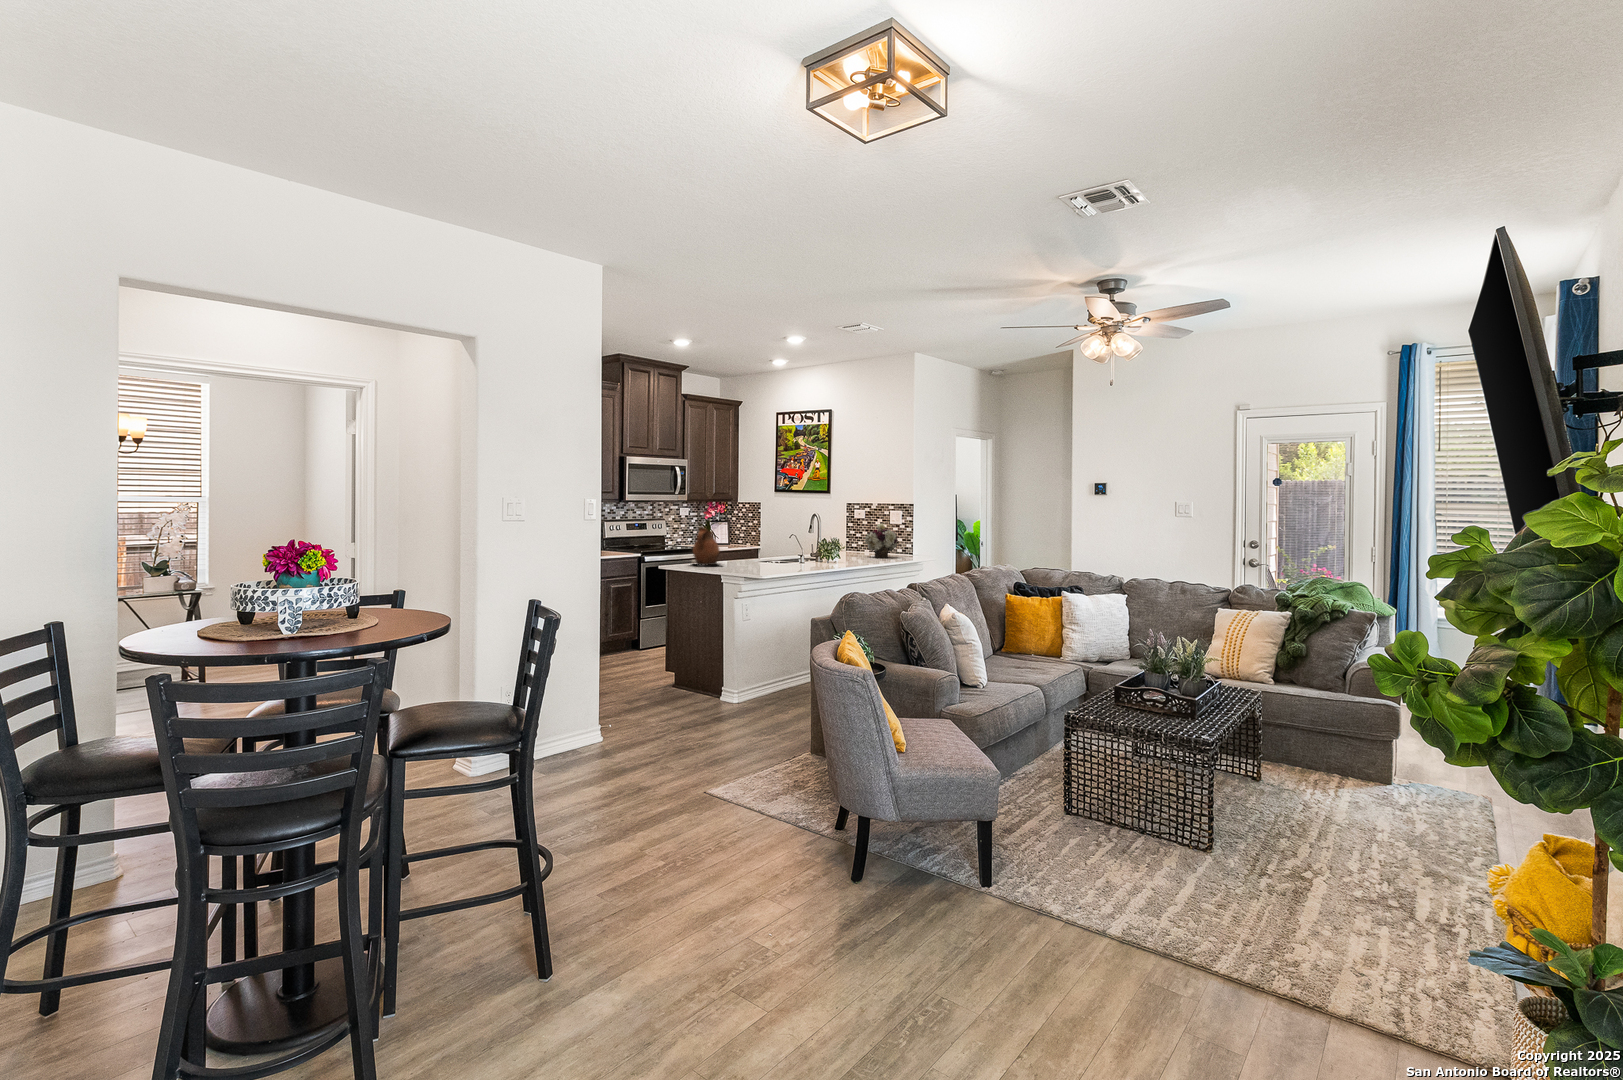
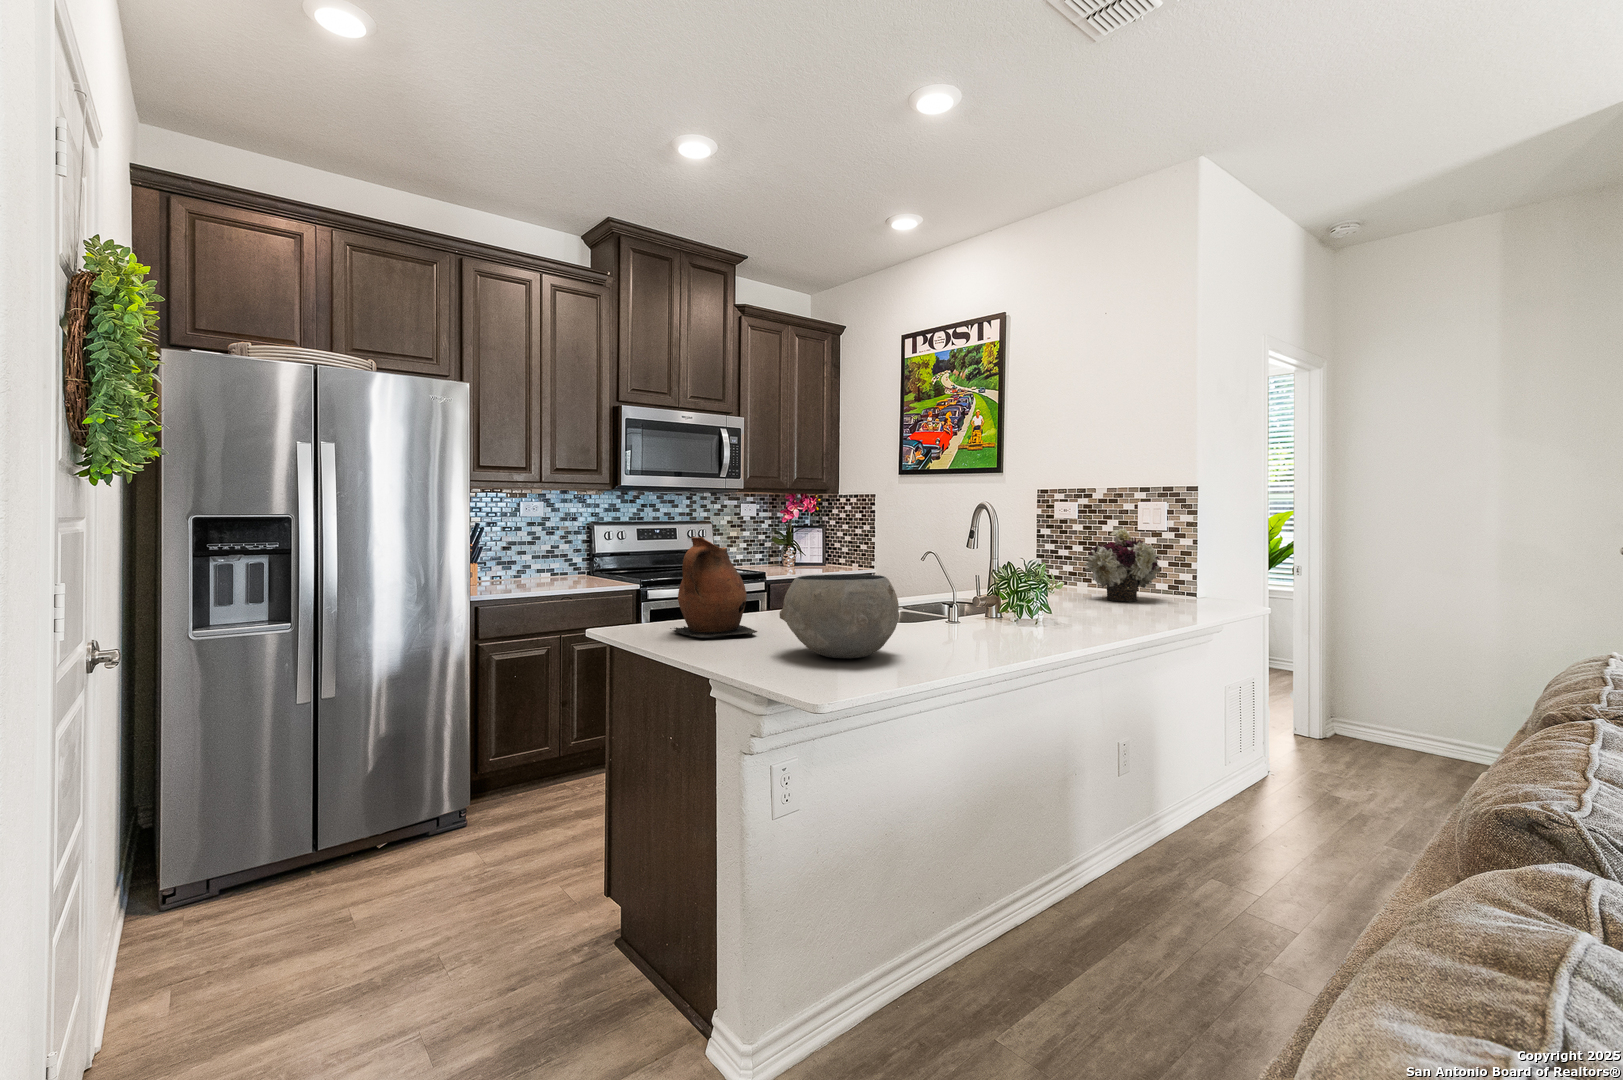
ceramic bowl: none [737,541,780,570] -> present [779,574,899,658]

